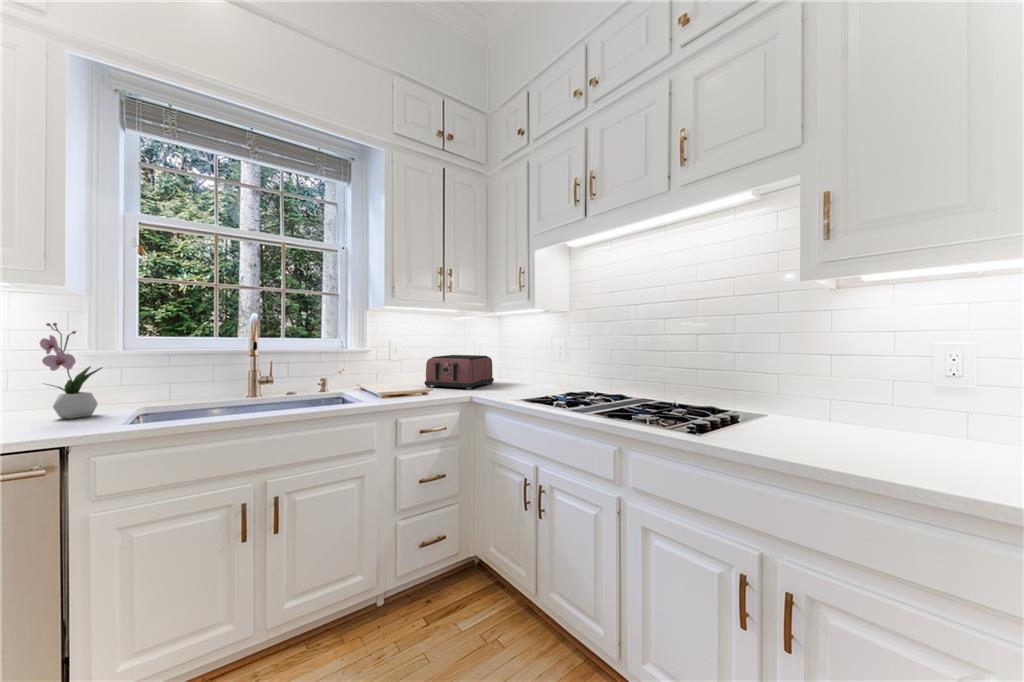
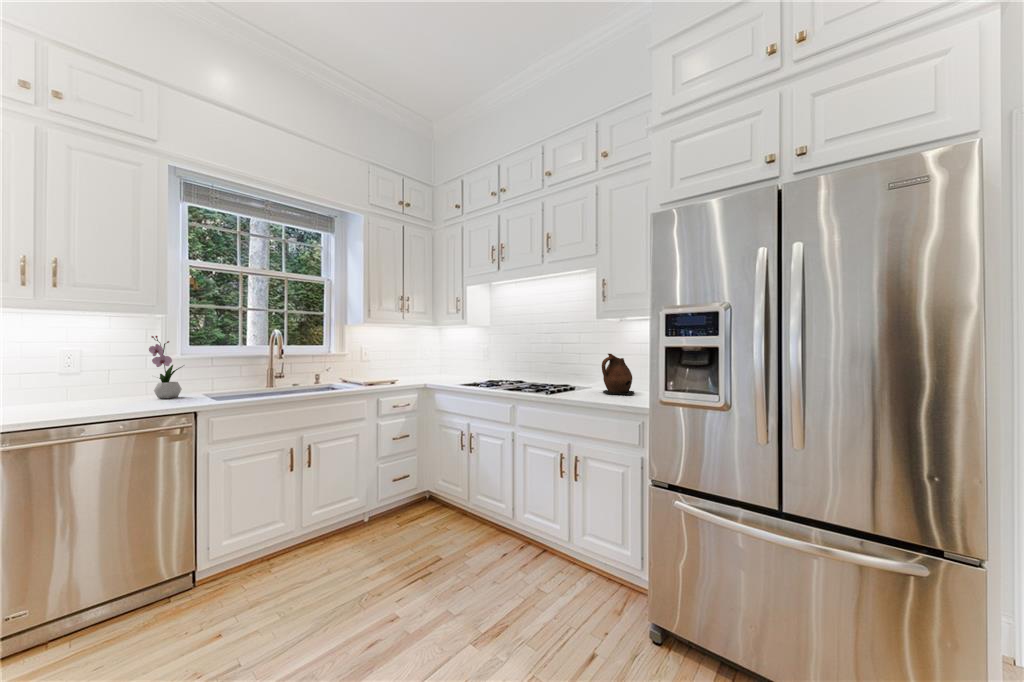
toaster: present [424,355,494,390] -> none [386,357,435,381]
ceramic pitcher: none [795,355,888,448] -> present [602,354,634,395]

